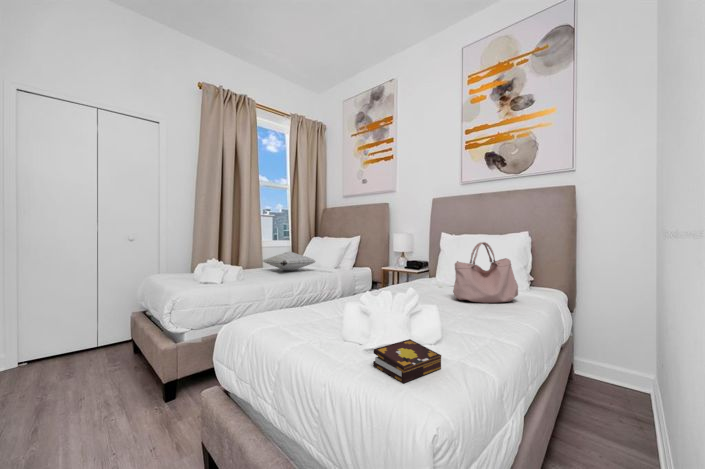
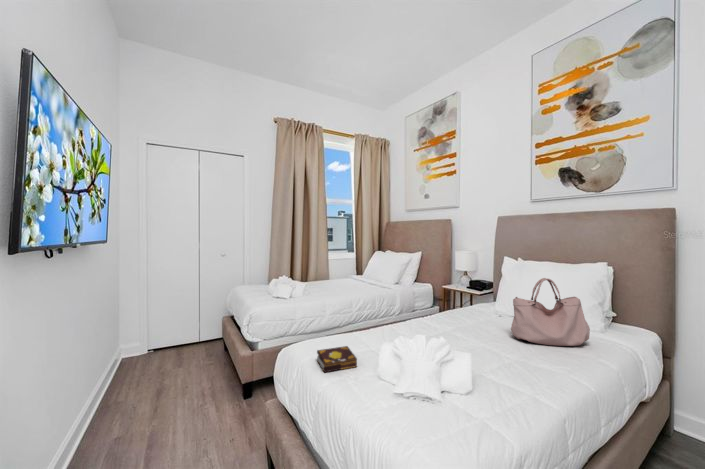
pillow: present [262,252,315,271] -> none [327,269,377,287]
book: present [373,339,441,383] -> present [317,346,357,372]

